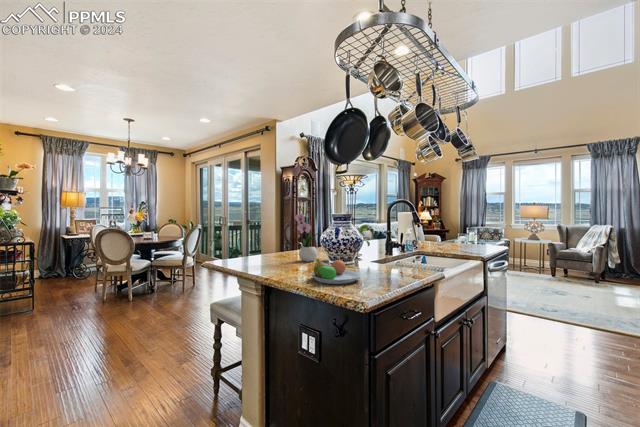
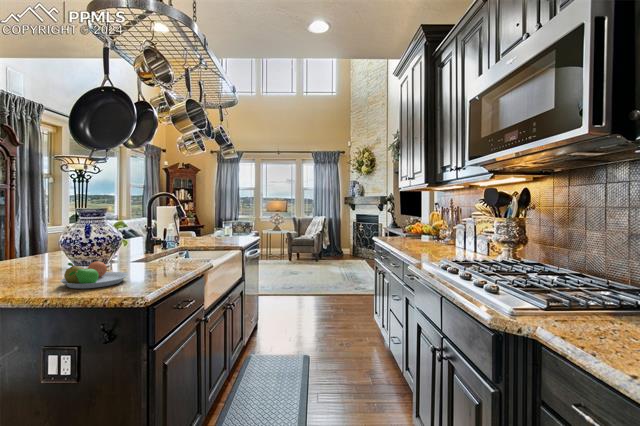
flower arrangement: present [295,206,318,262] -> none [17,198,59,270]

